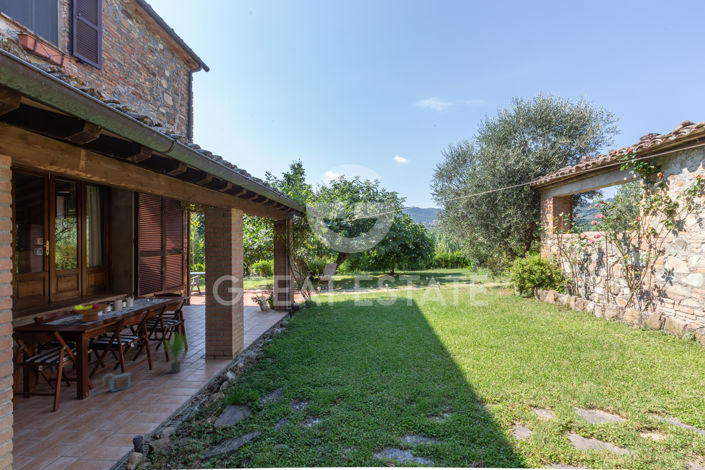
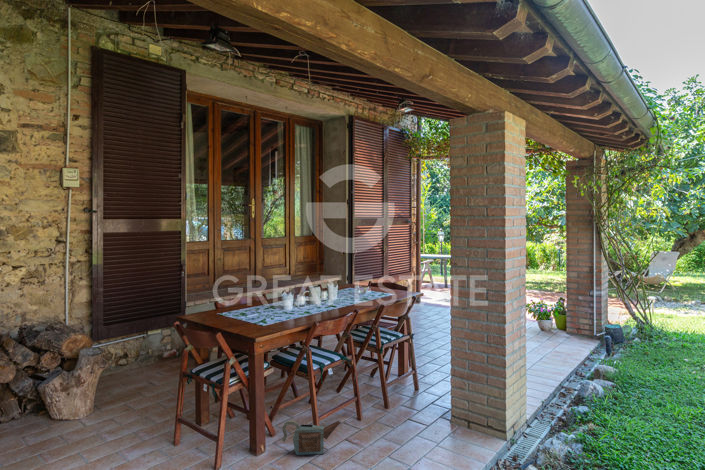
fruit bowl: present [73,303,108,322] -> none [250,288,297,319]
potted plant: present [168,335,186,373] -> none [373,359,422,443]

